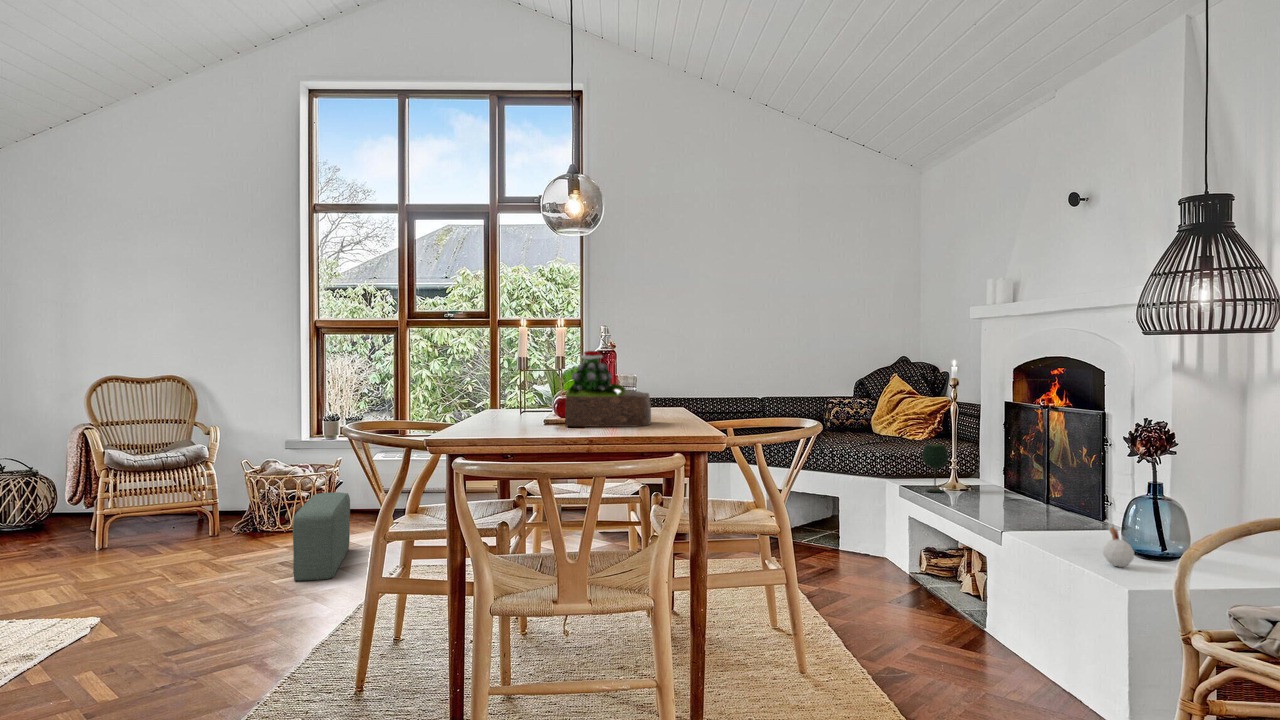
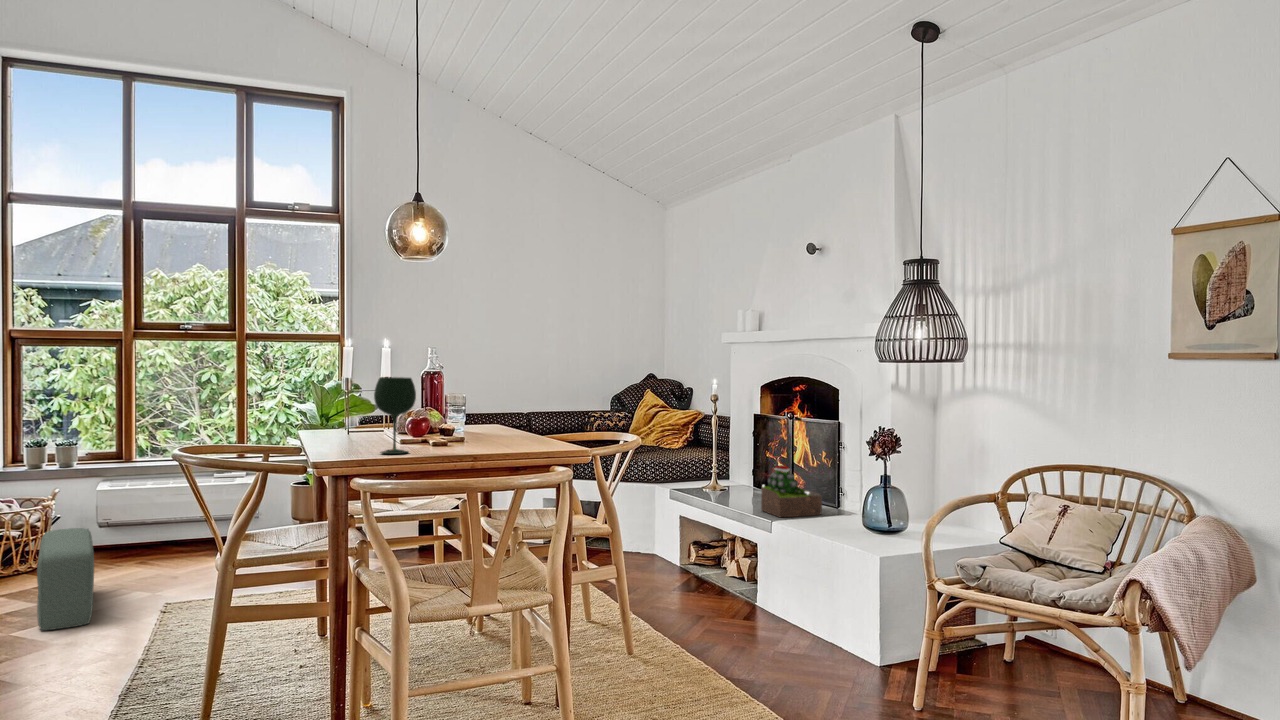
succulent plant: present [565,351,651,427] -> present [761,465,822,517]
wine glass: present [922,444,949,492] -> present [374,377,416,454]
candle: present [1103,524,1134,567] -> none [855,504,876,541]

